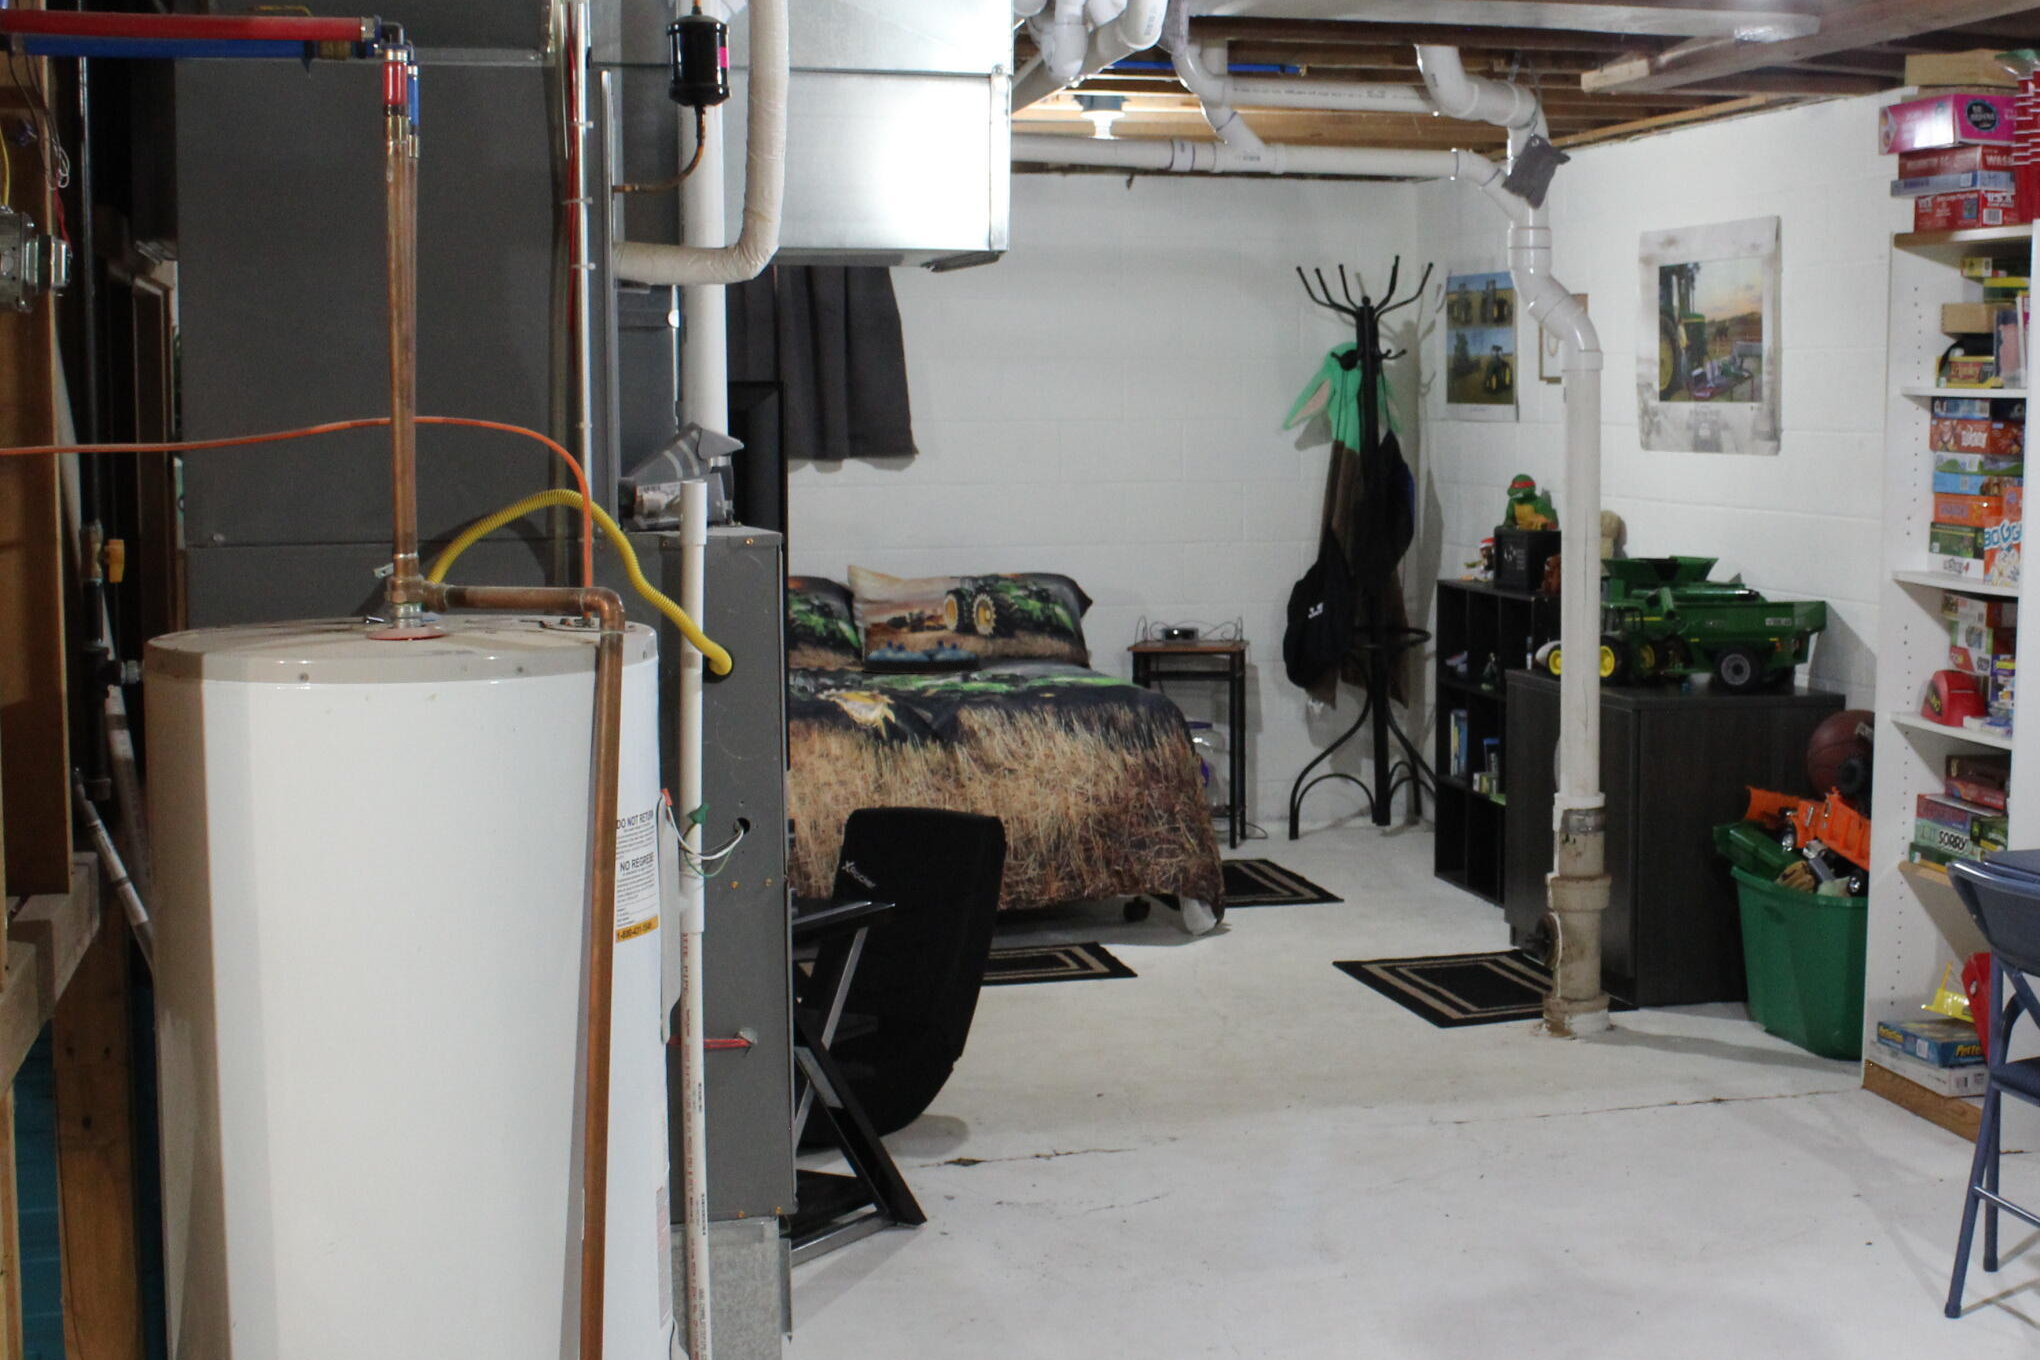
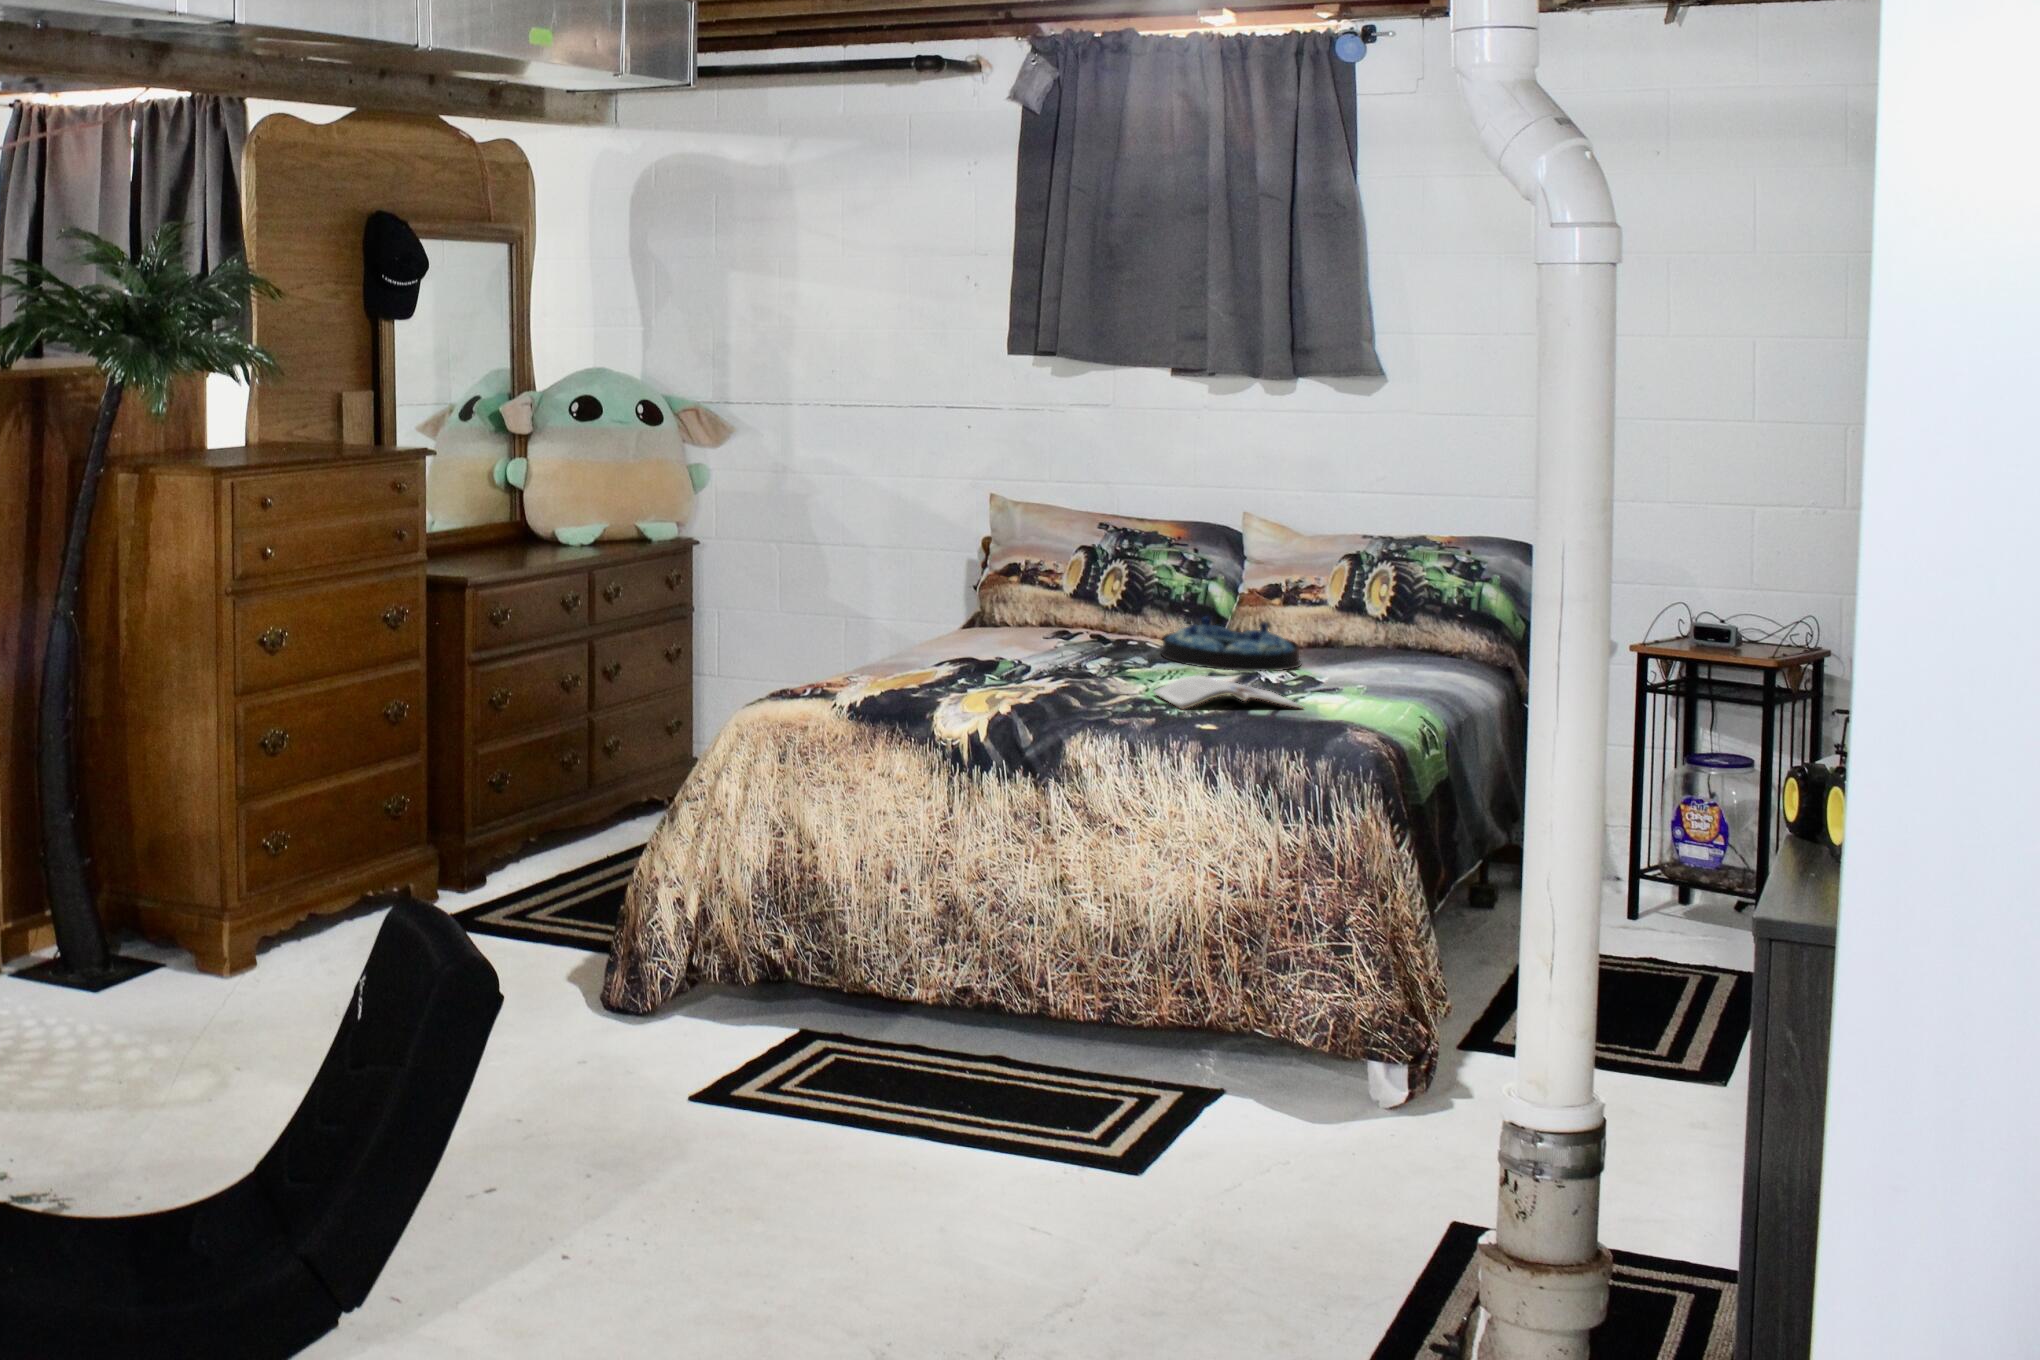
magazine: none [954,667,1072,687] -> present [1154,676,1304,709]

